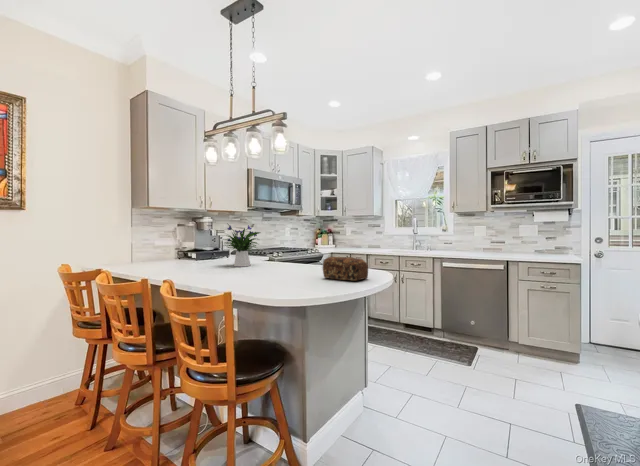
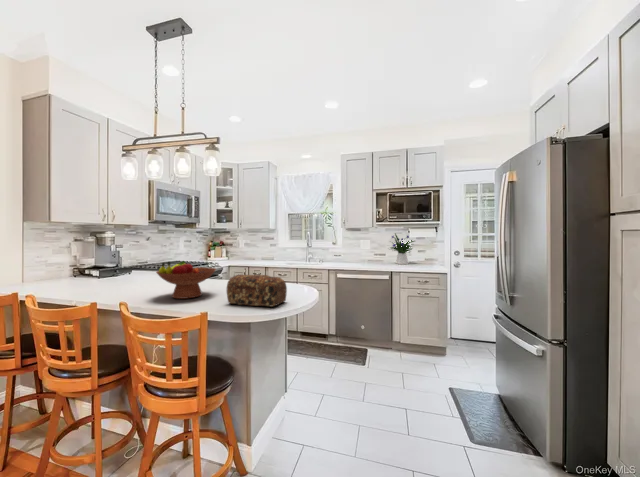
flower arrangement: present [225,224,260,267] -> present [391,234,414,264]
fruit bowl: none [275,246,317,274] -> present [156,261,216,299]

